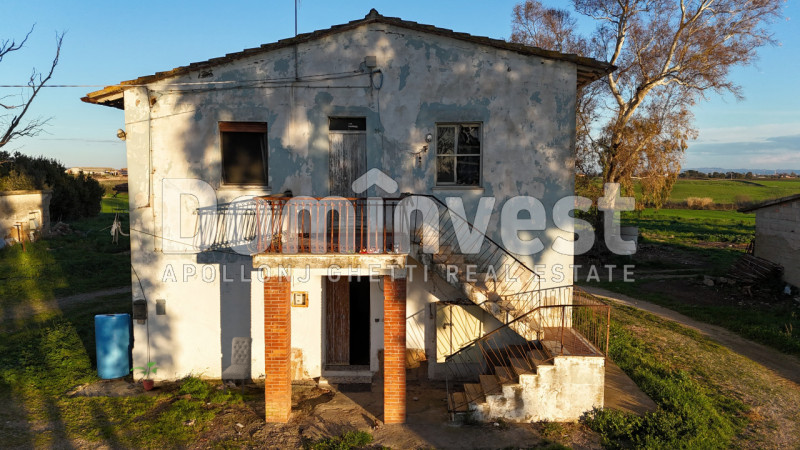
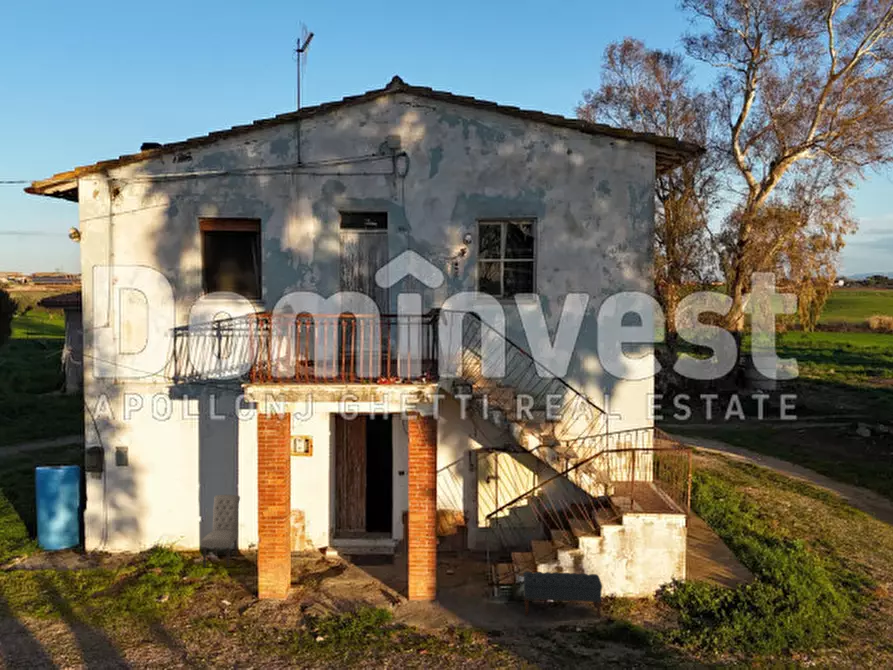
potted plant: present [131,362,158,390] -> none [82,527,123,563]
bench: none [475,402,540,441] -> present [523,572,602,618]

